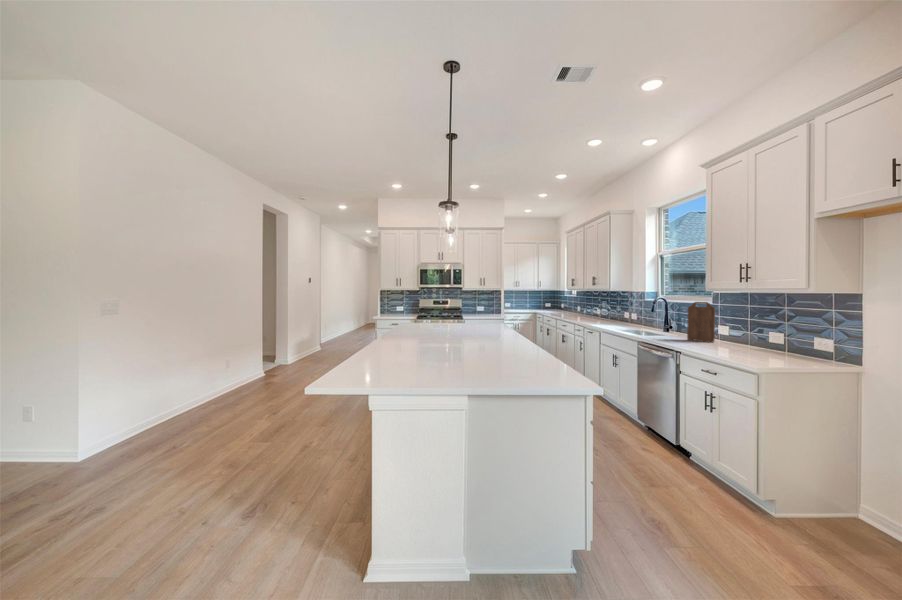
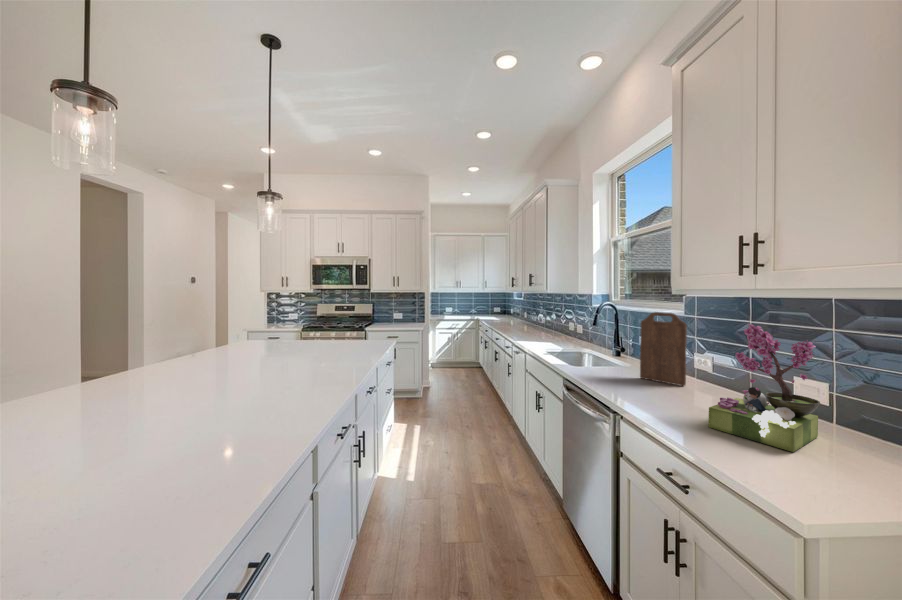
flower arrangement: none [726,305,775,357] -> present [708,324,820,452]

